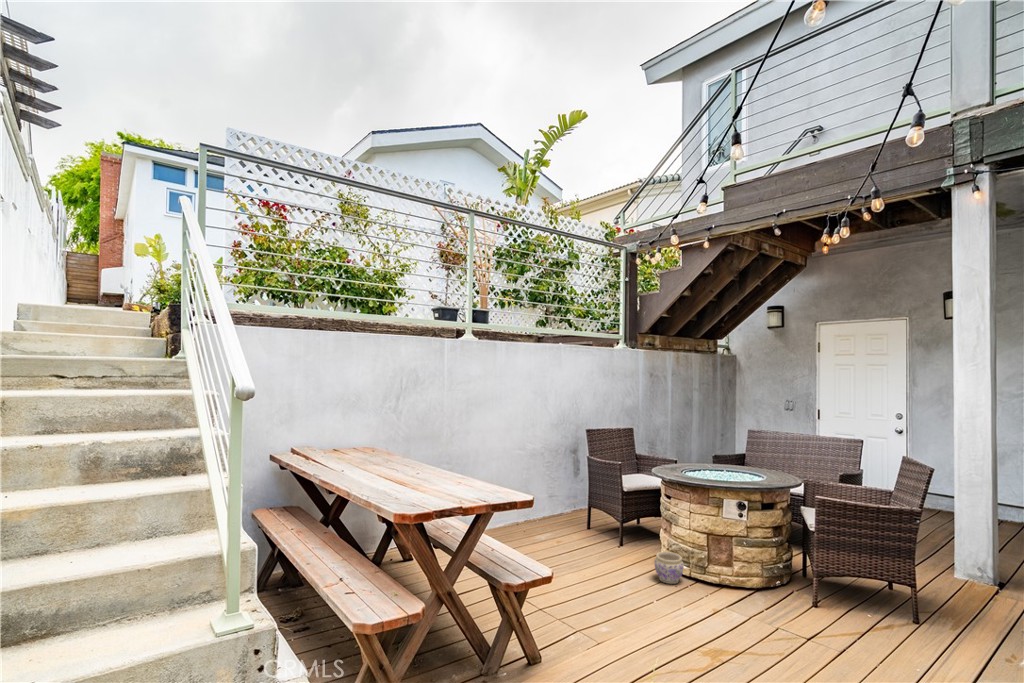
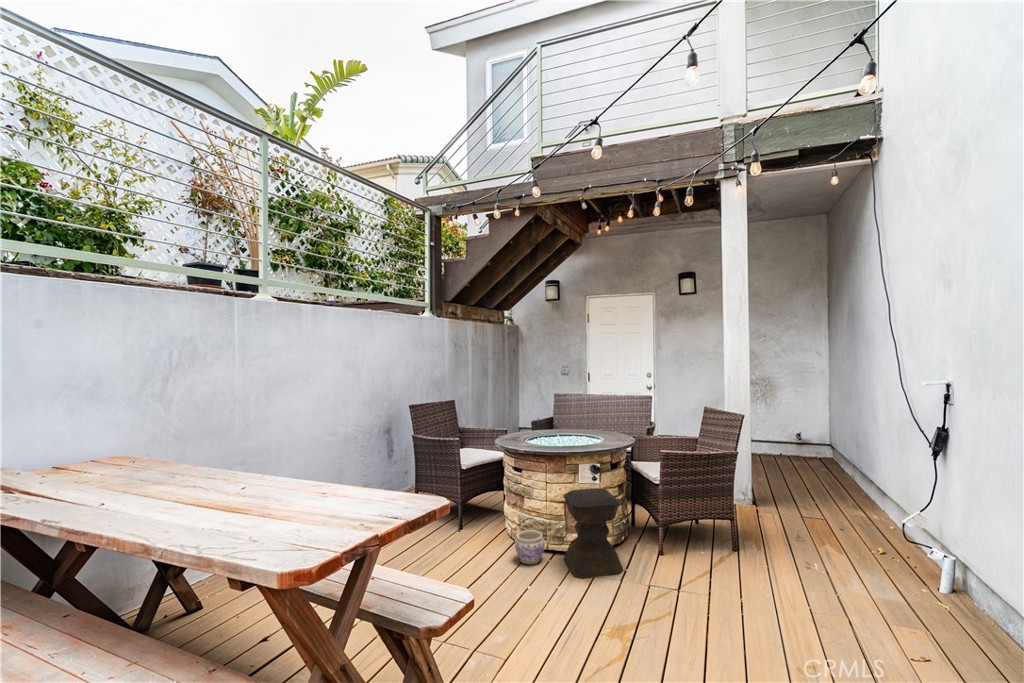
stool: none [701,522,757,614] -> present [564,488,624,579]

